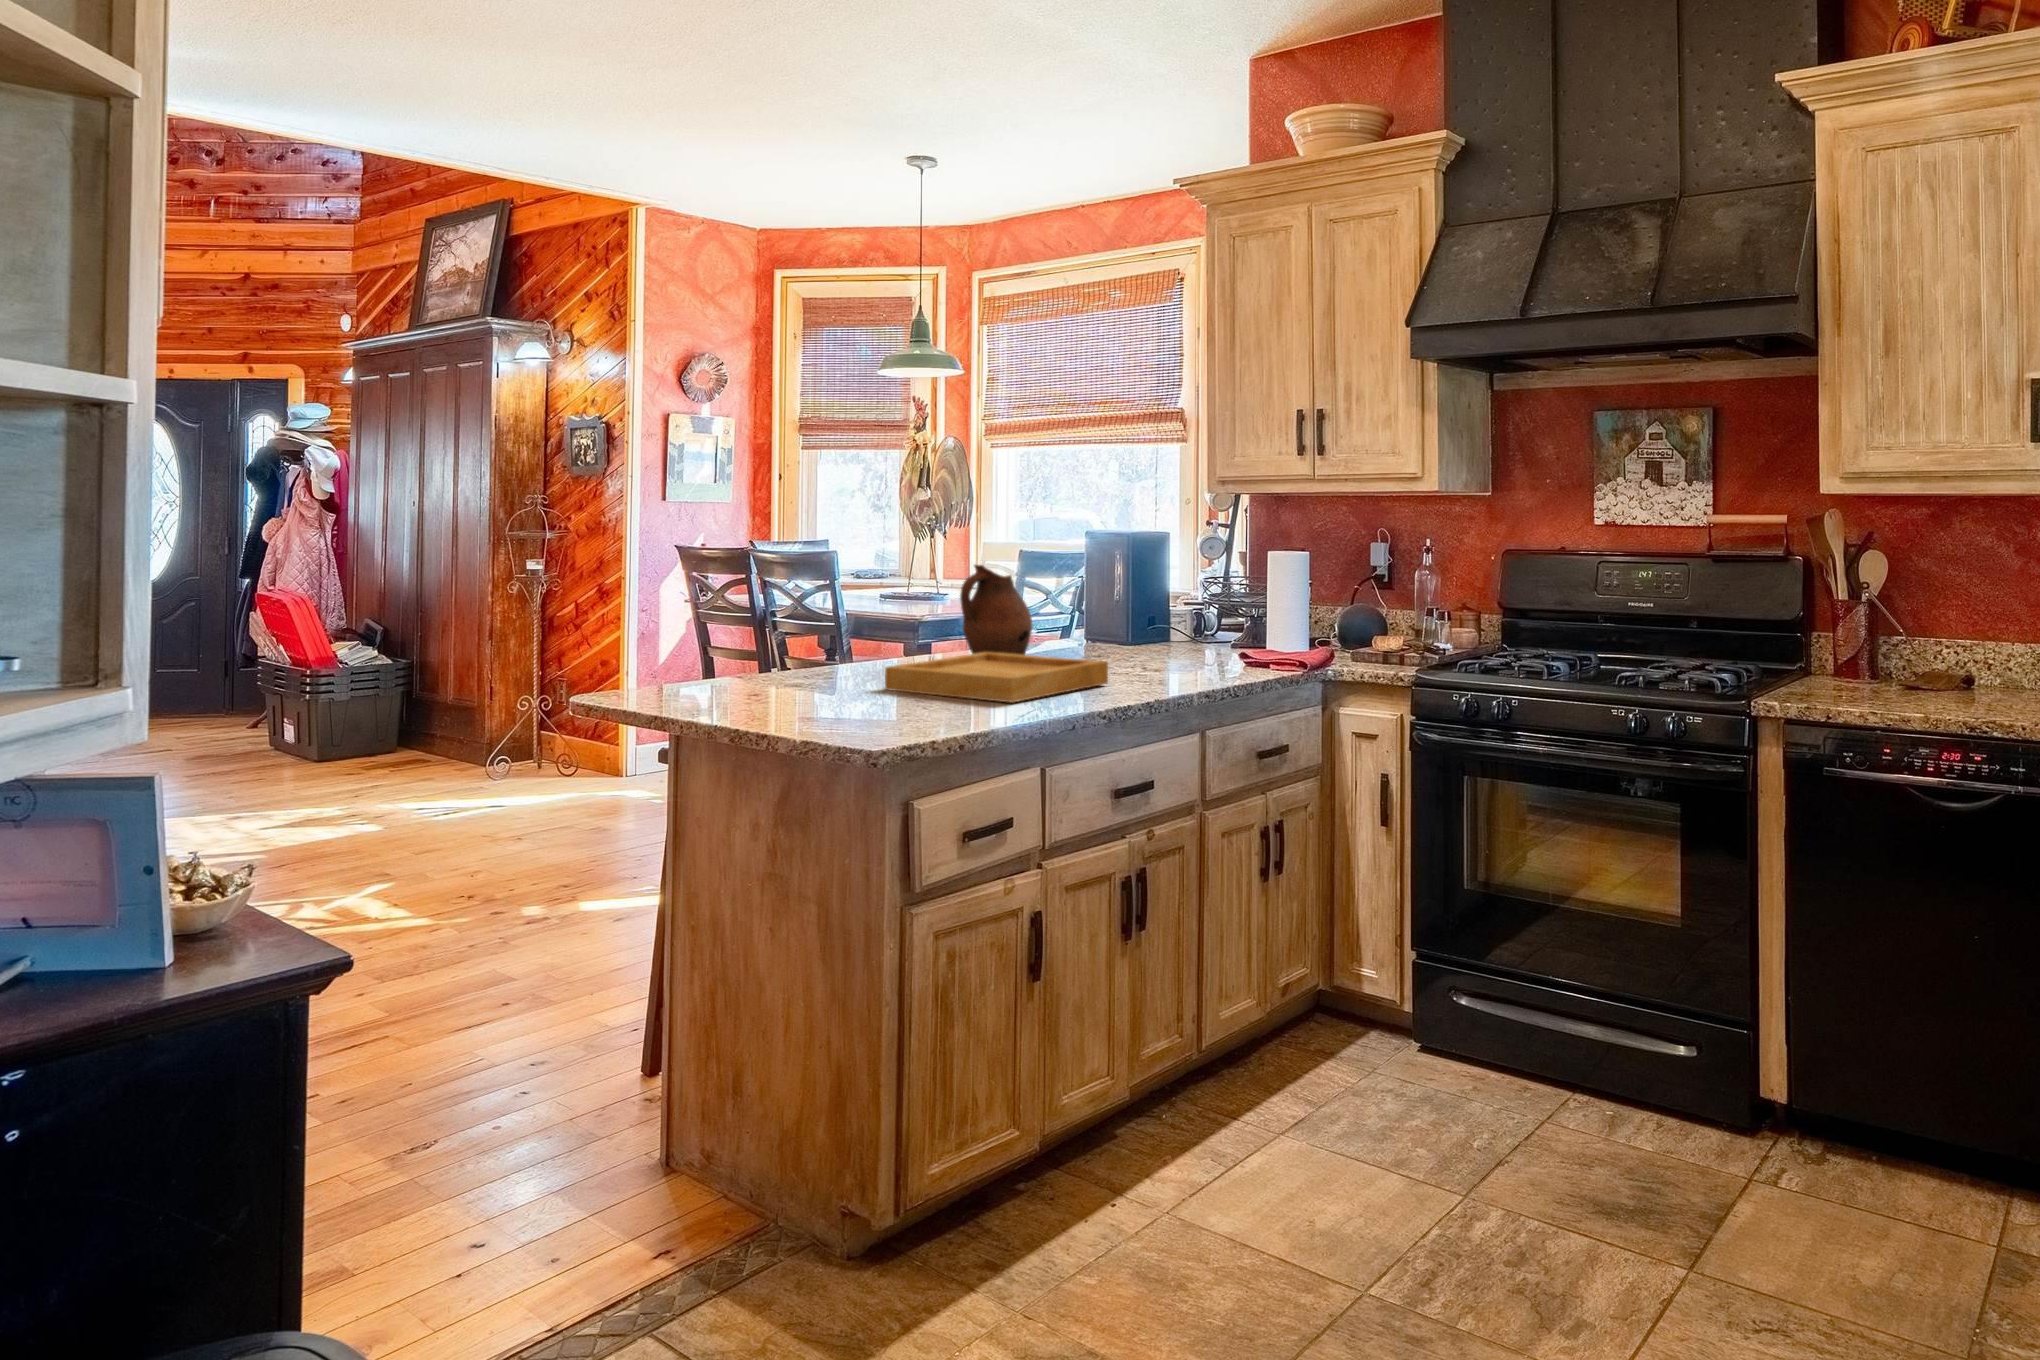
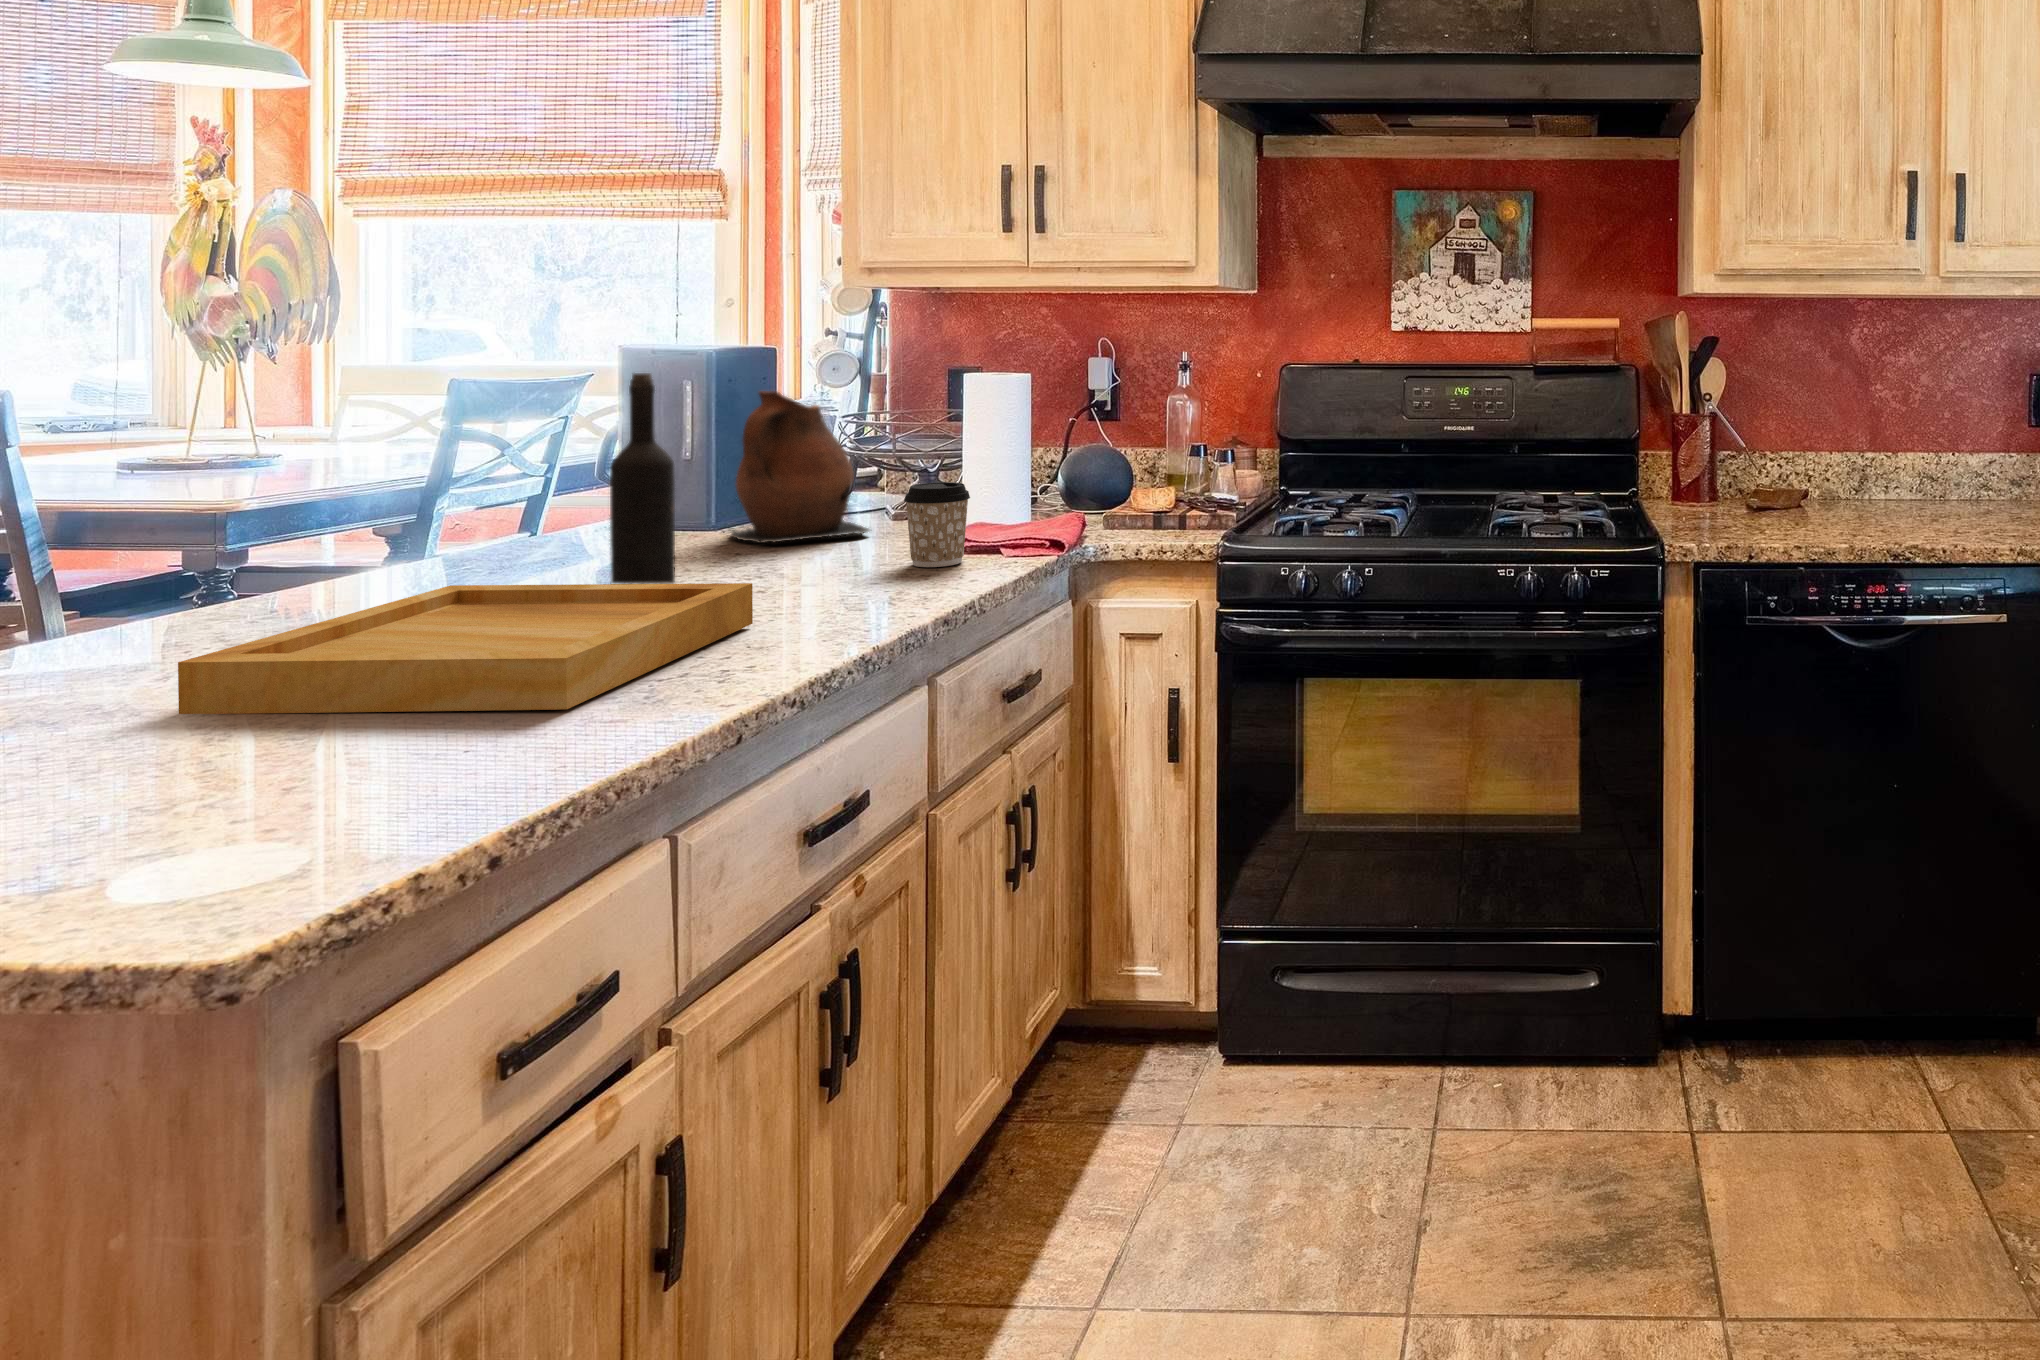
wine bottle: none [1056,547,1085,671] -> present [610,373,675,584]
ceramic pitcher: present [960,565,1032,655] -> present [723,391,870,543]
coffee cup: none [1206,619,1244,671] -> present [904,482,970,567]

